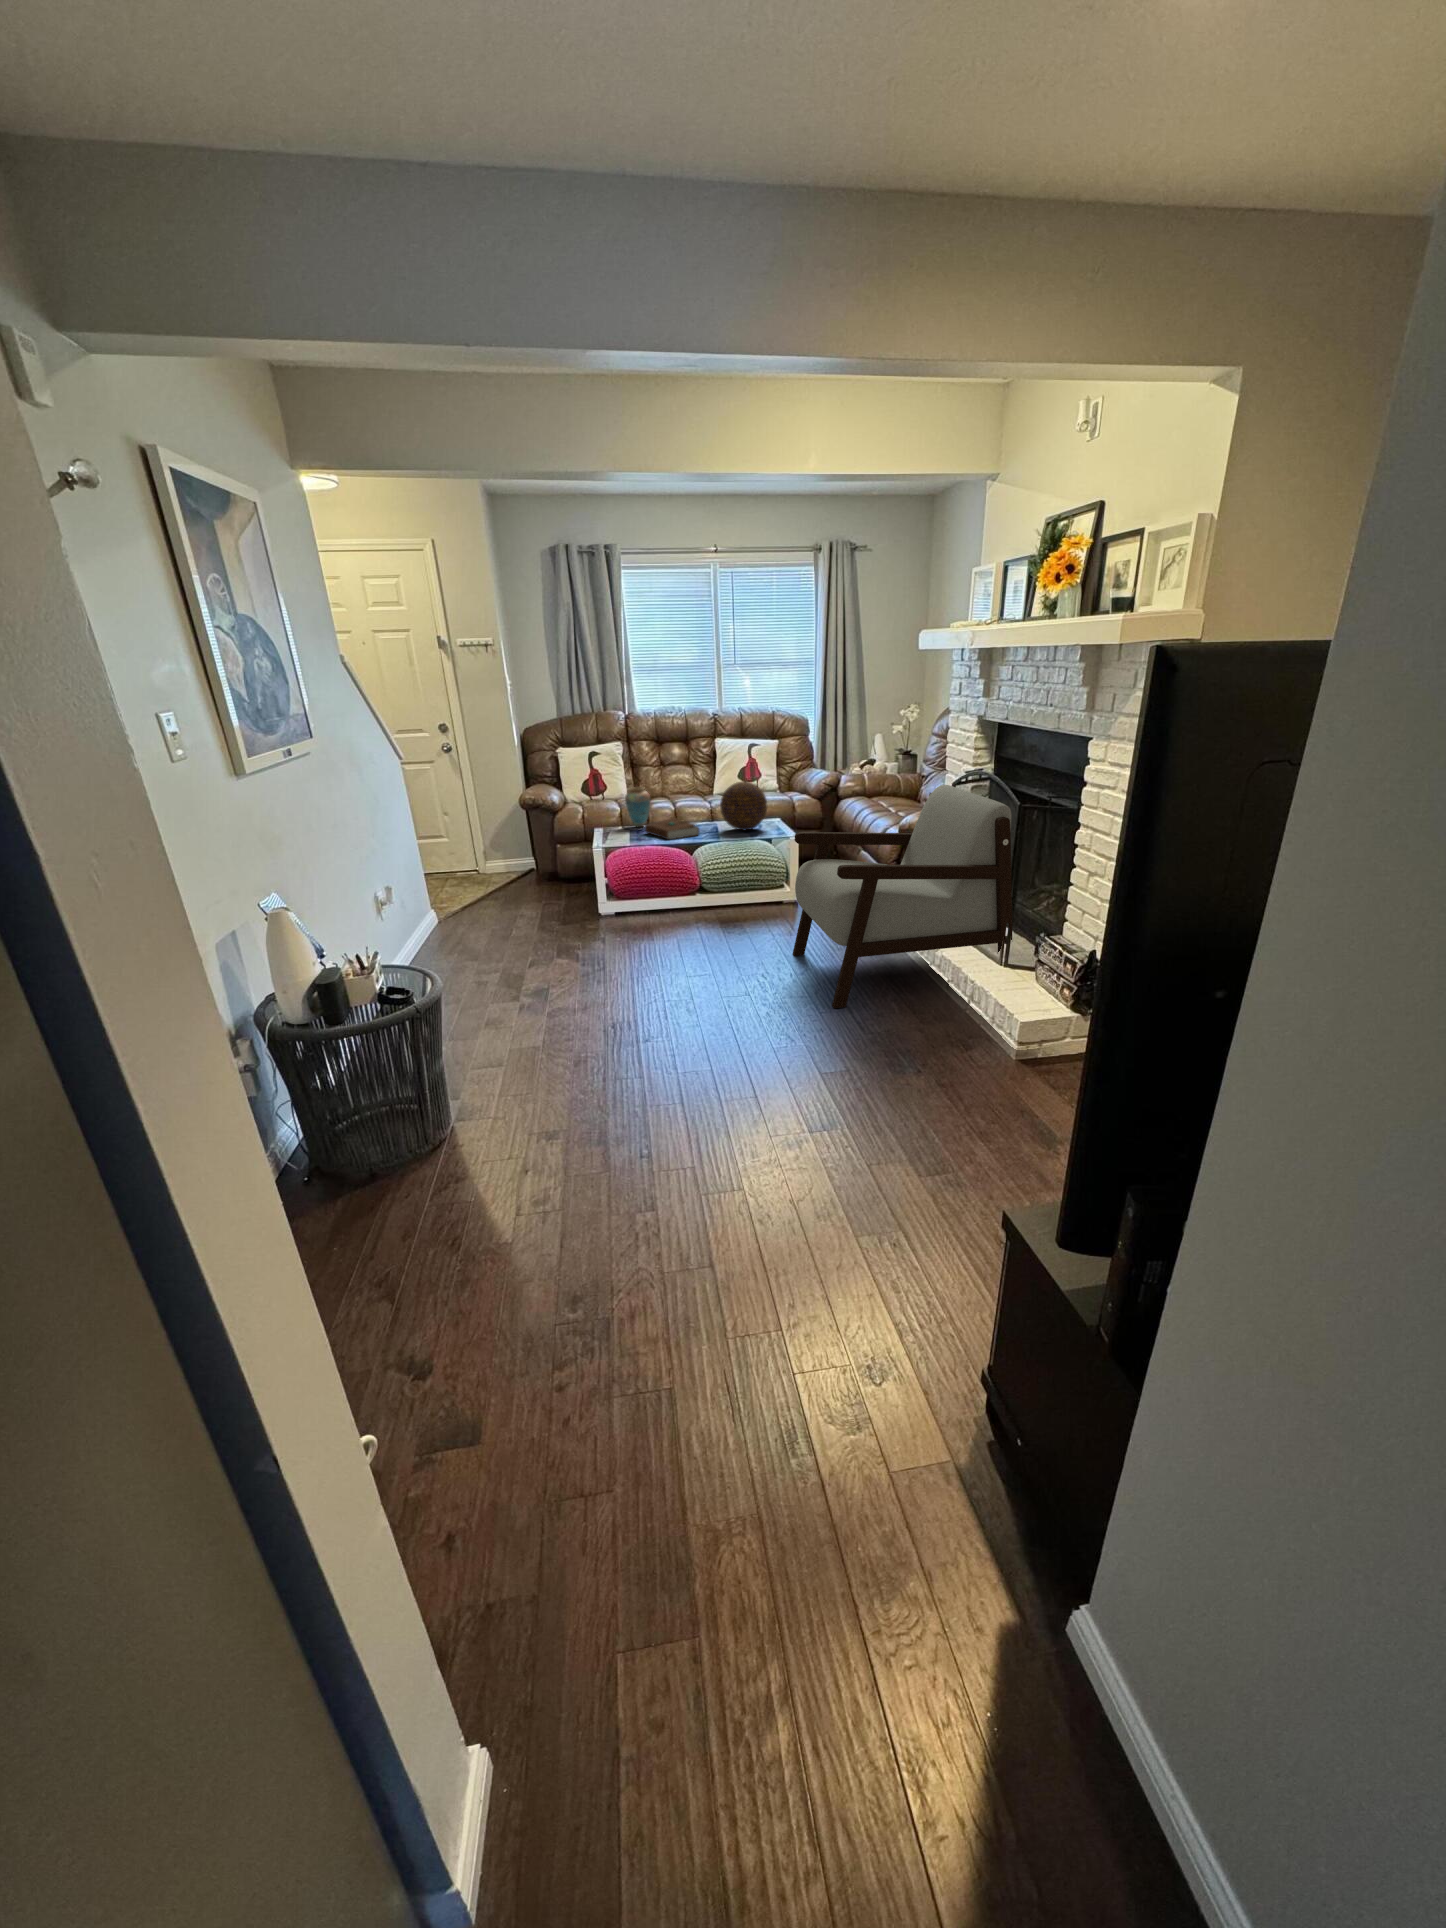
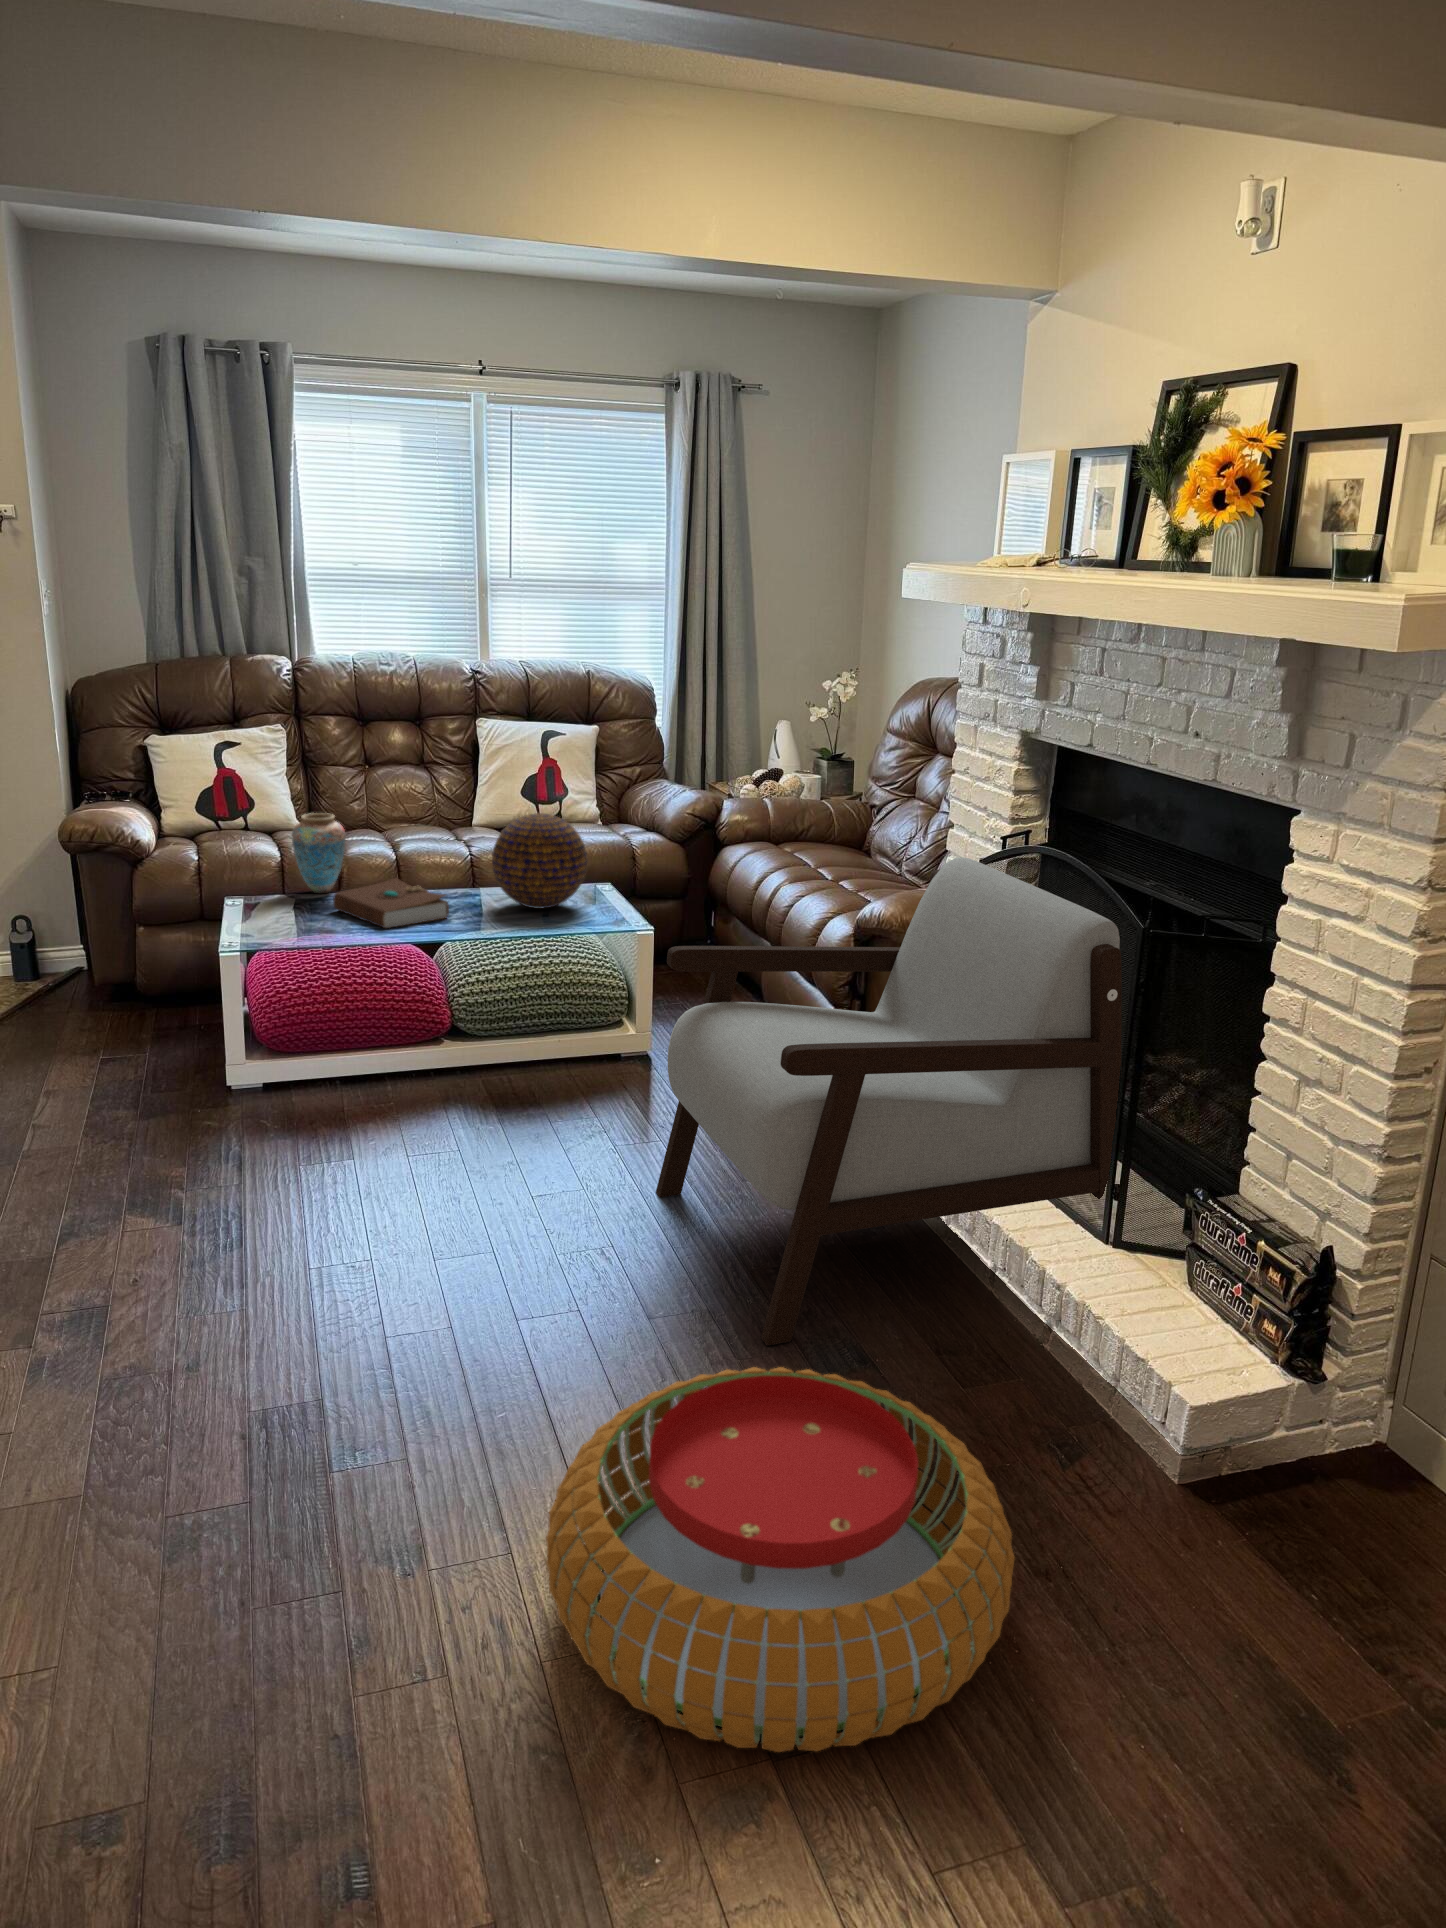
pouf: none [723,1000,923,1130] -> present [546,1367,1015,1752]

